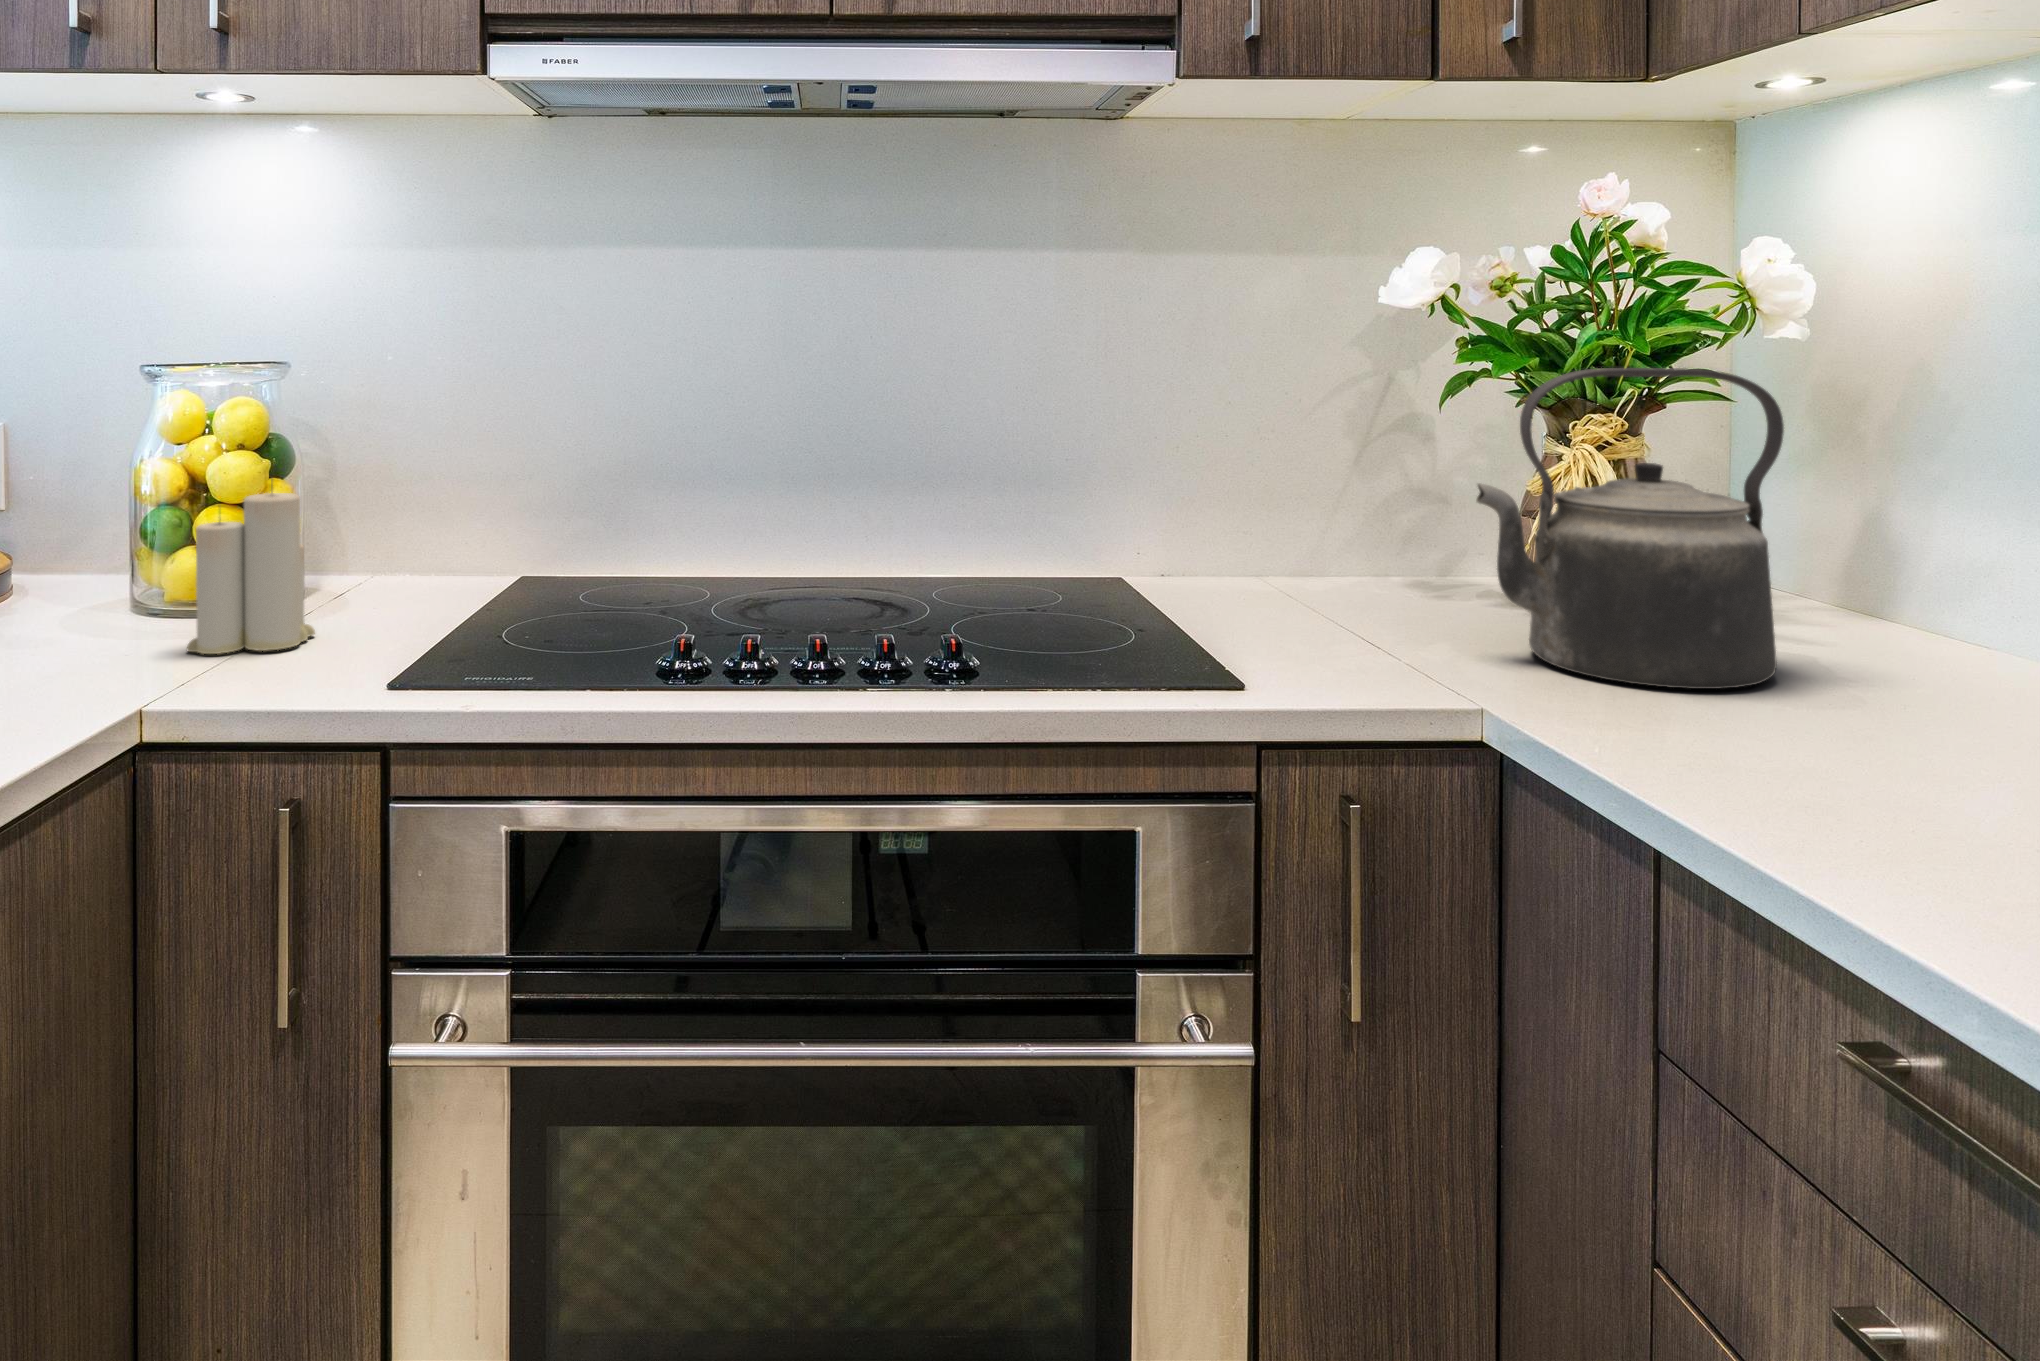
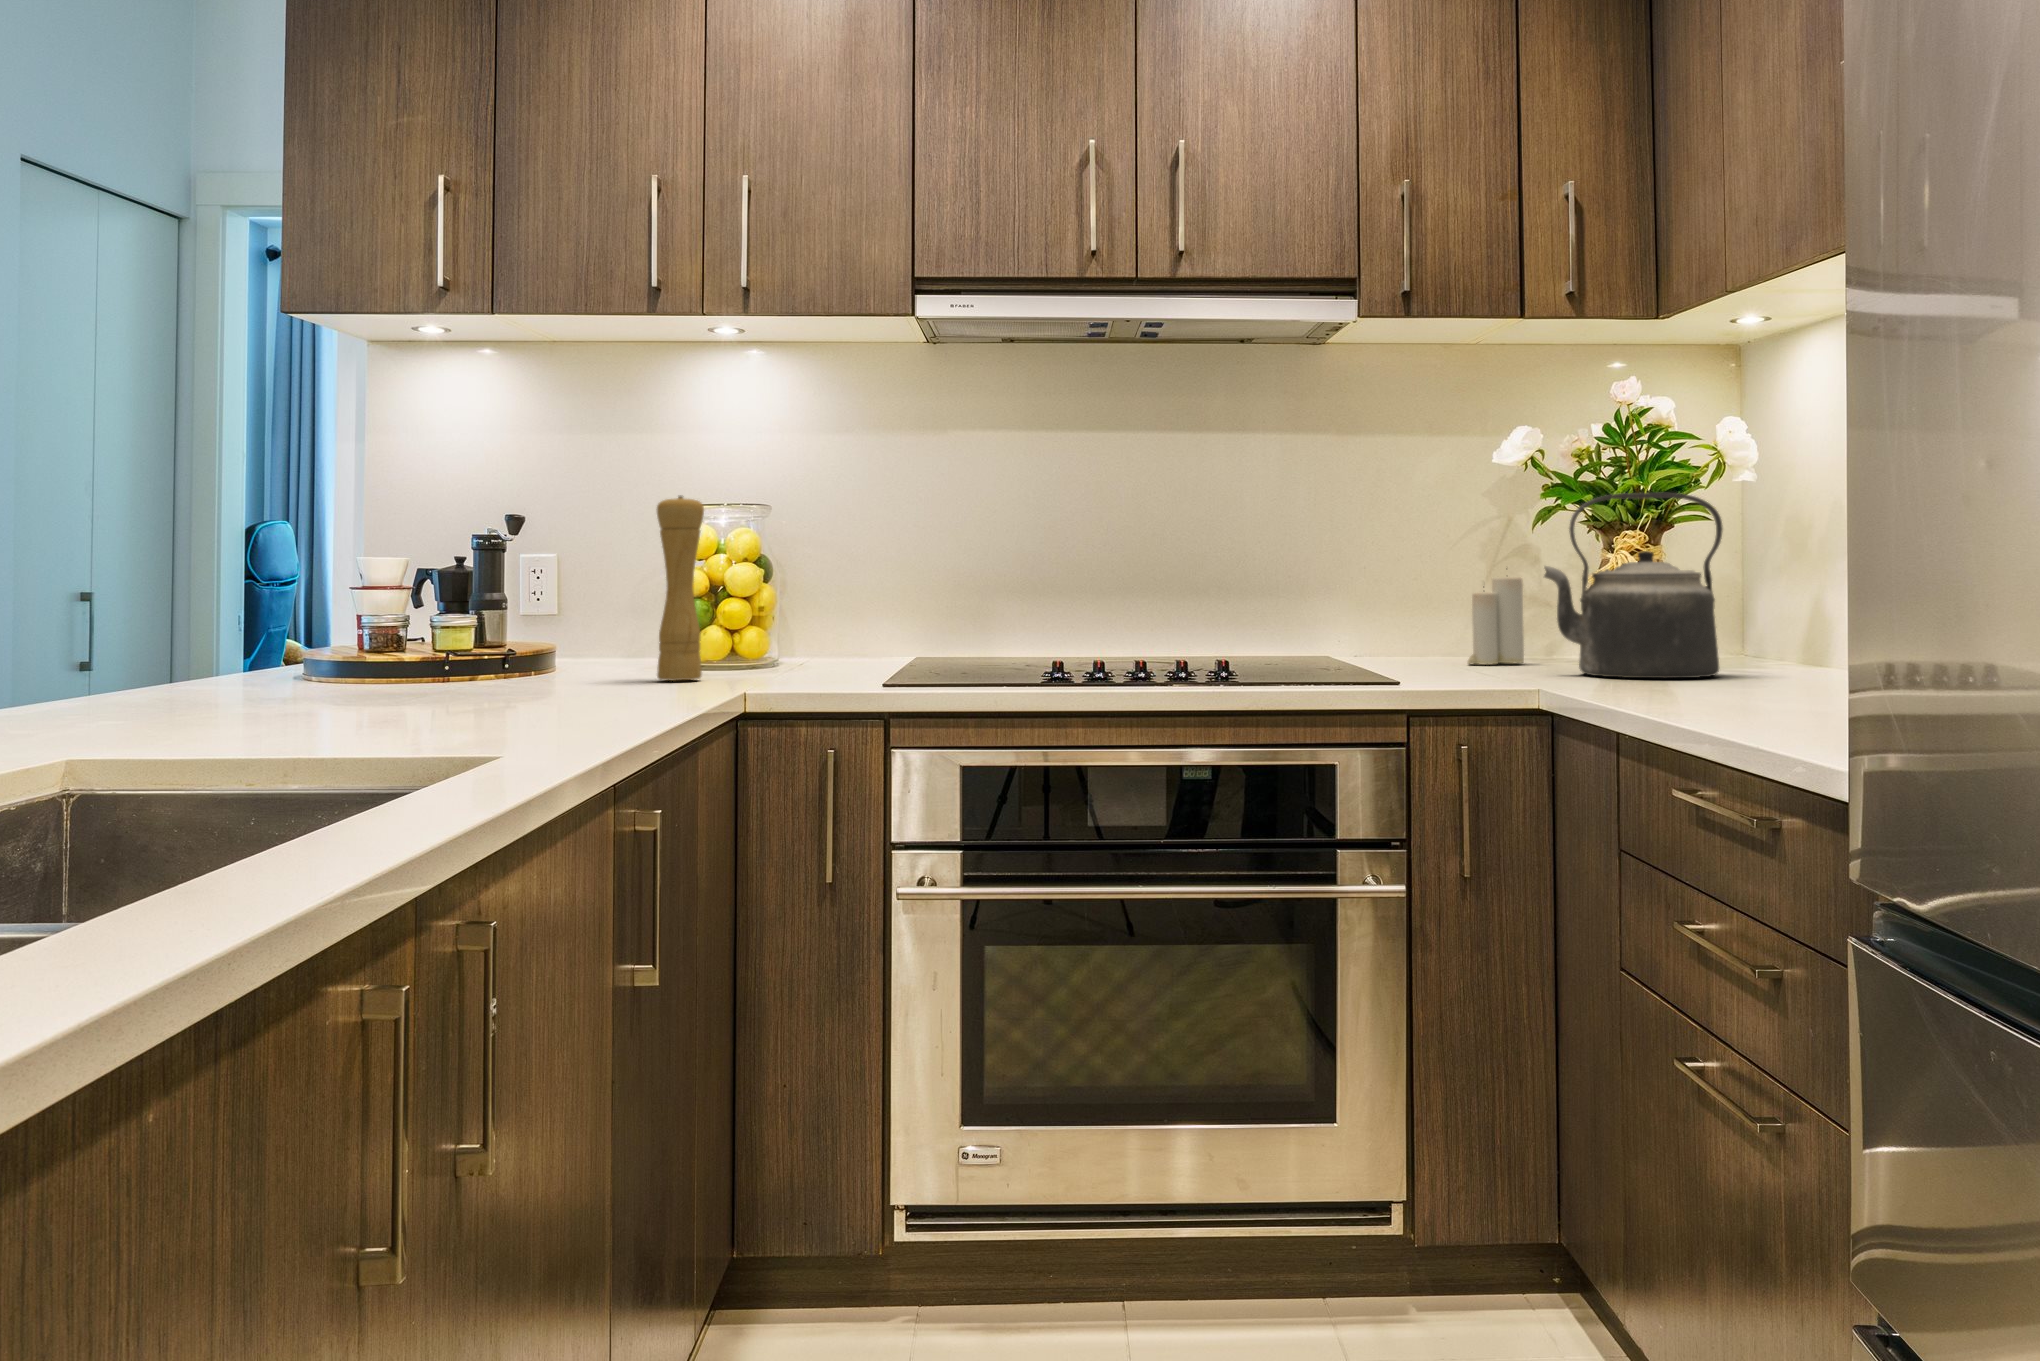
pepper mill: none [37,366,123,667] -> present [657,495,704,681]
candle: present [187,492,315,654] -> present [1468,577,1524,664]

